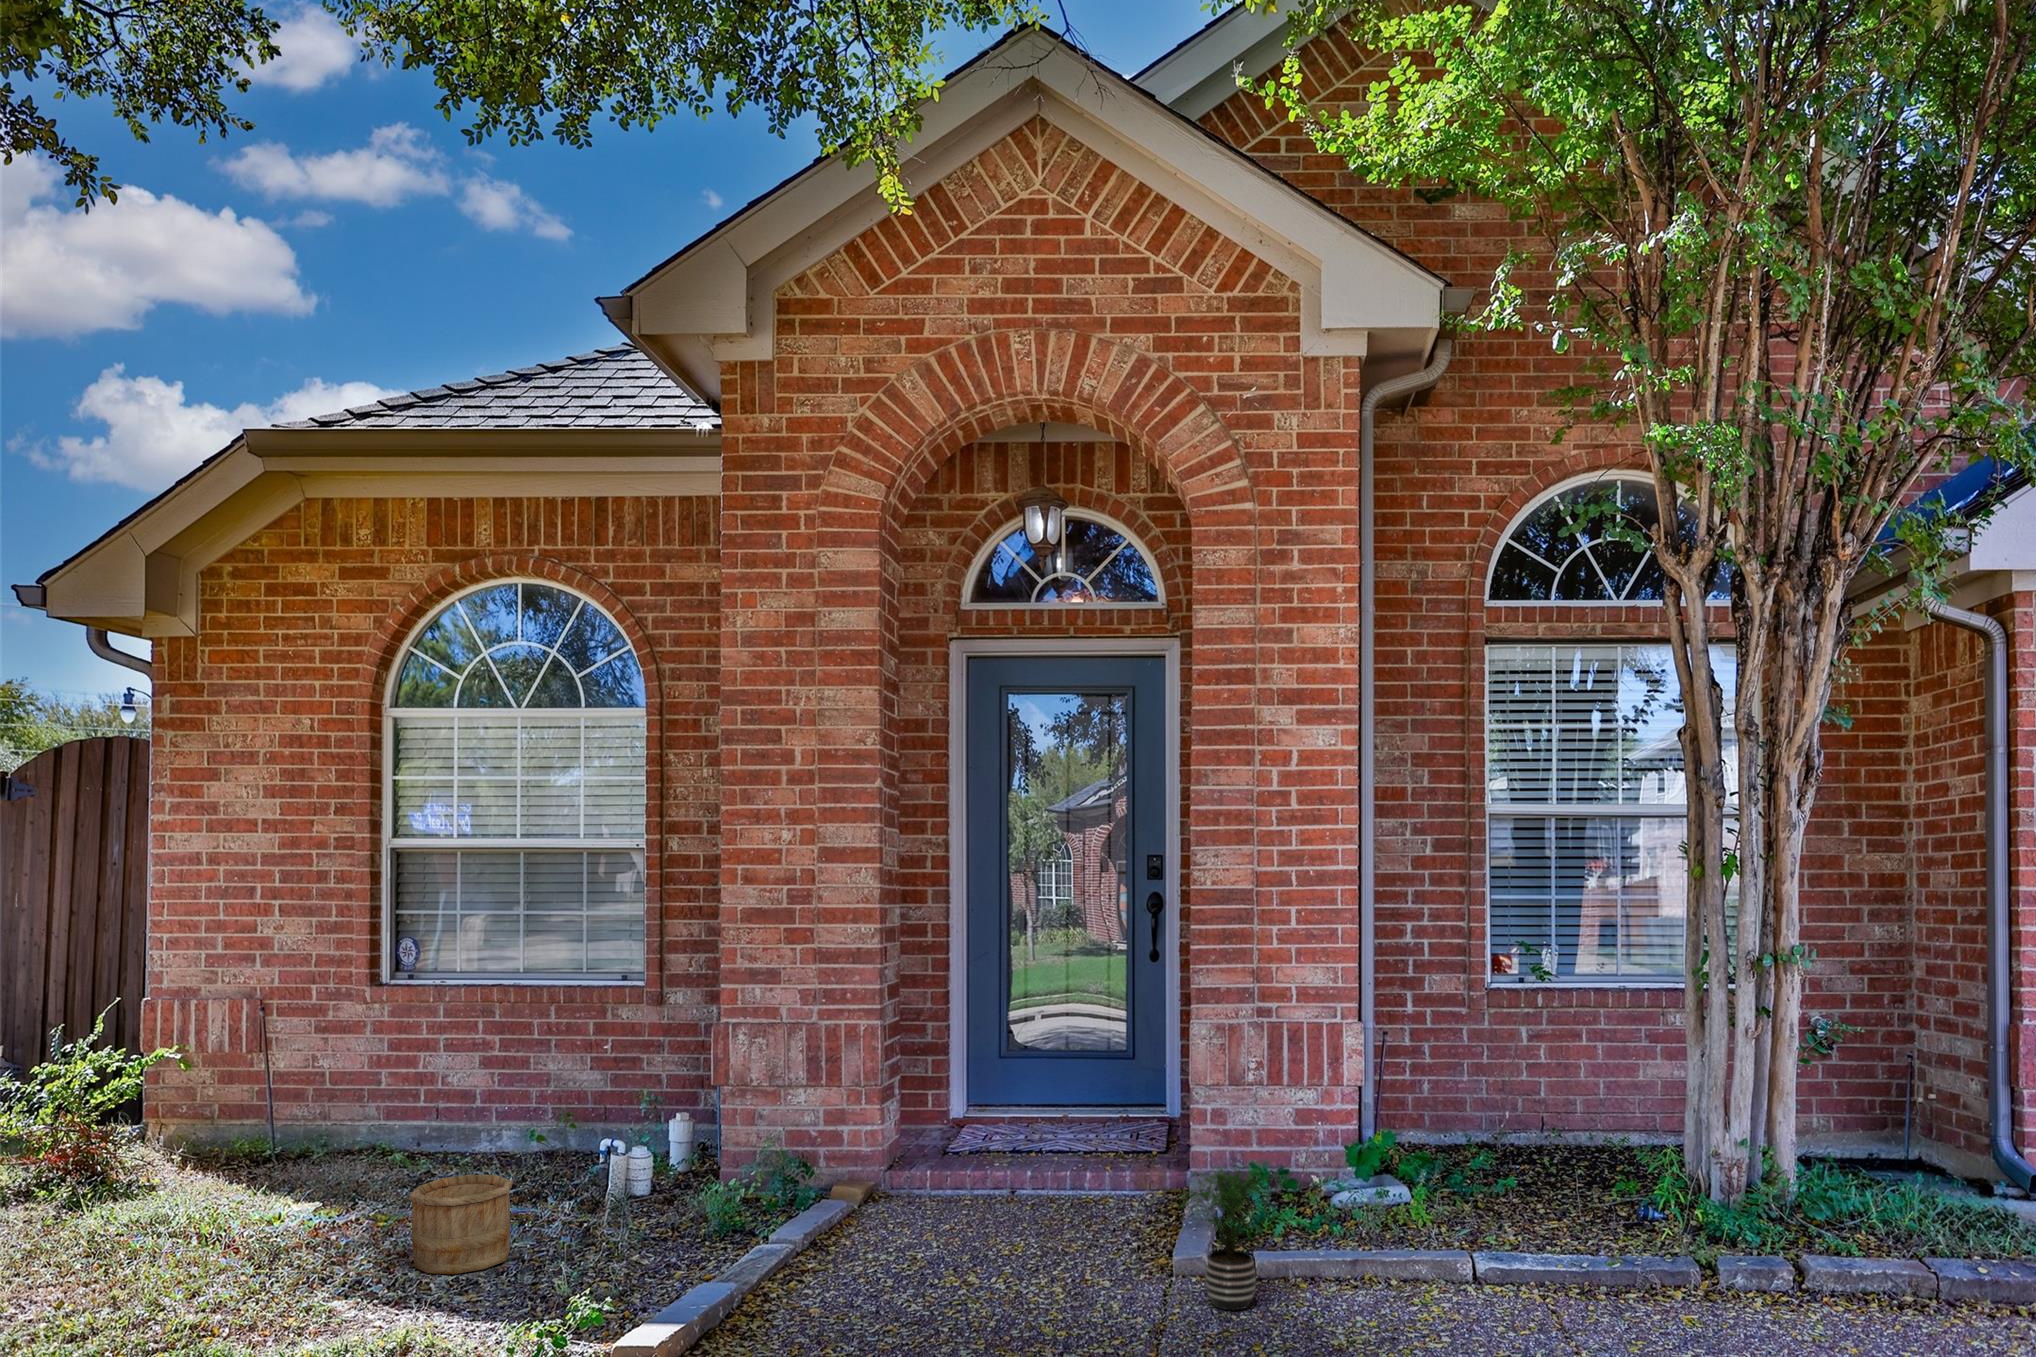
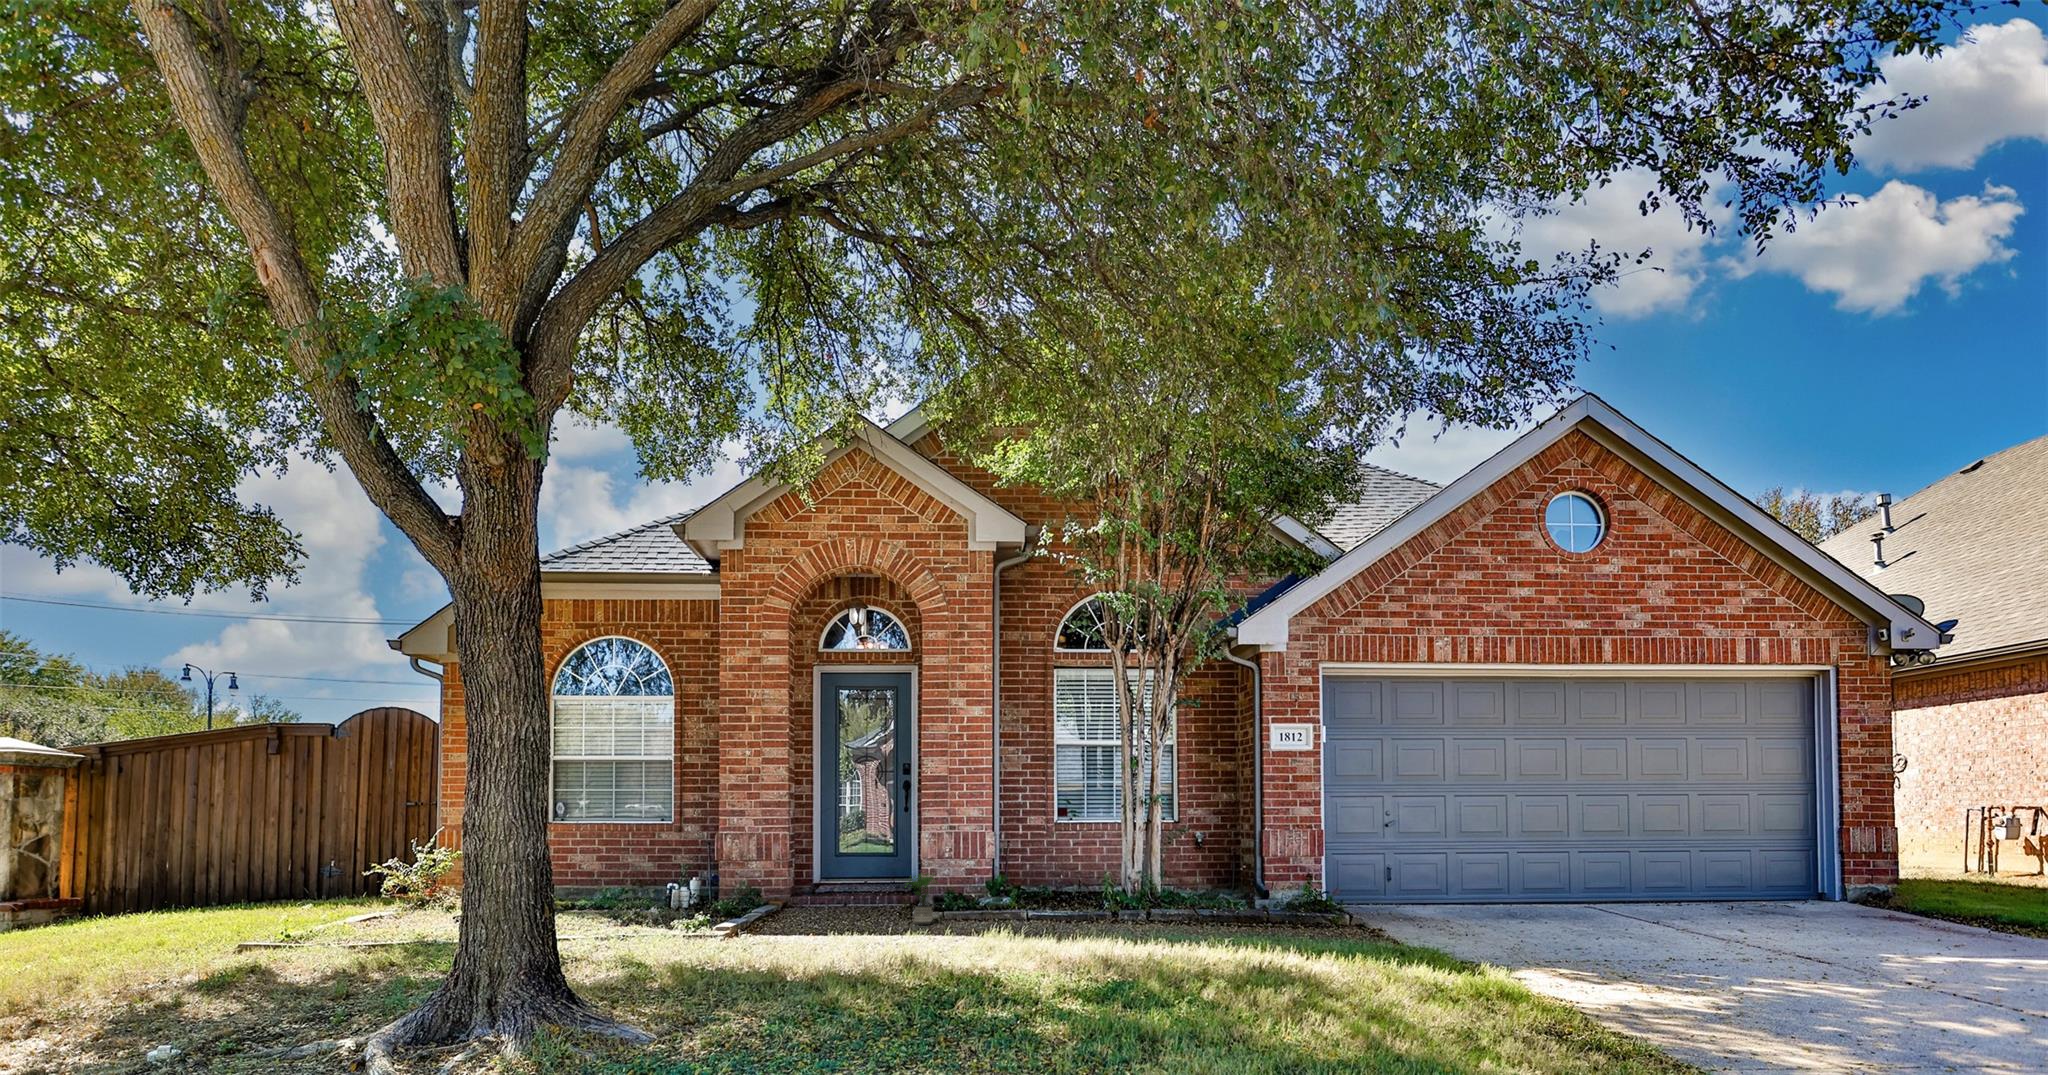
wooden bucket: present [409,1175,512,1274] -> none [598,891,638,926]

